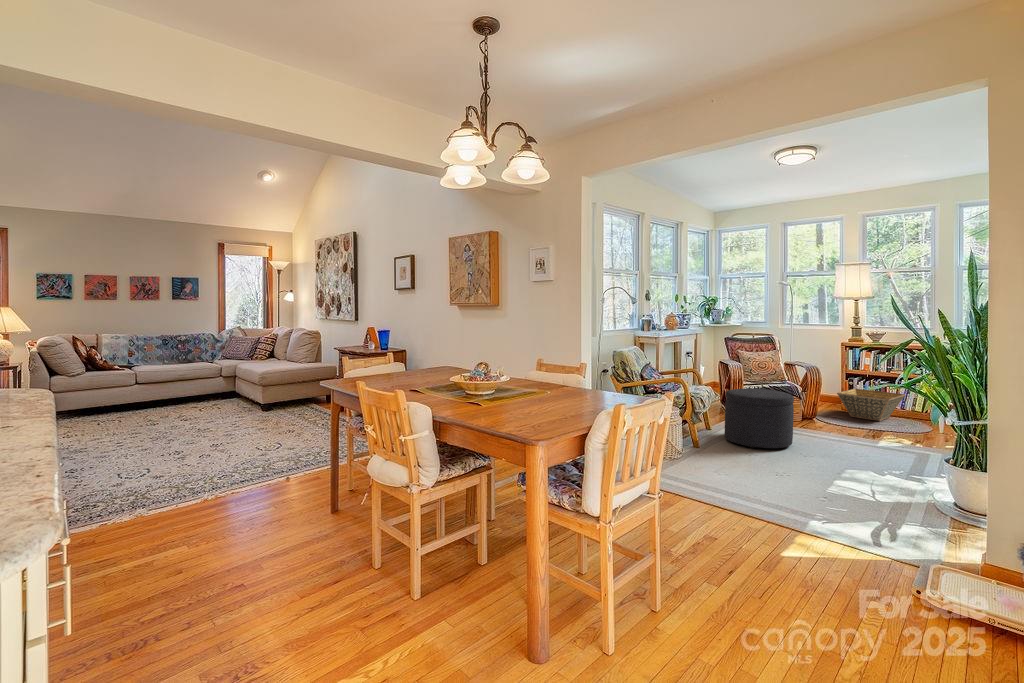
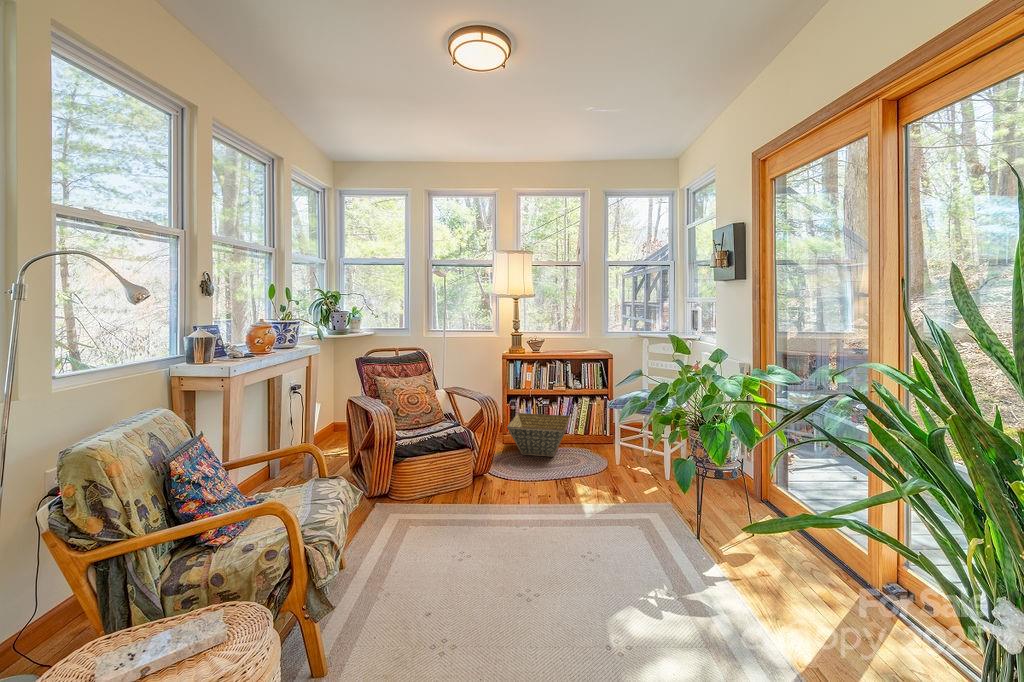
ottoman: present [725,388,794,448] -> none [376,464,495,605]

